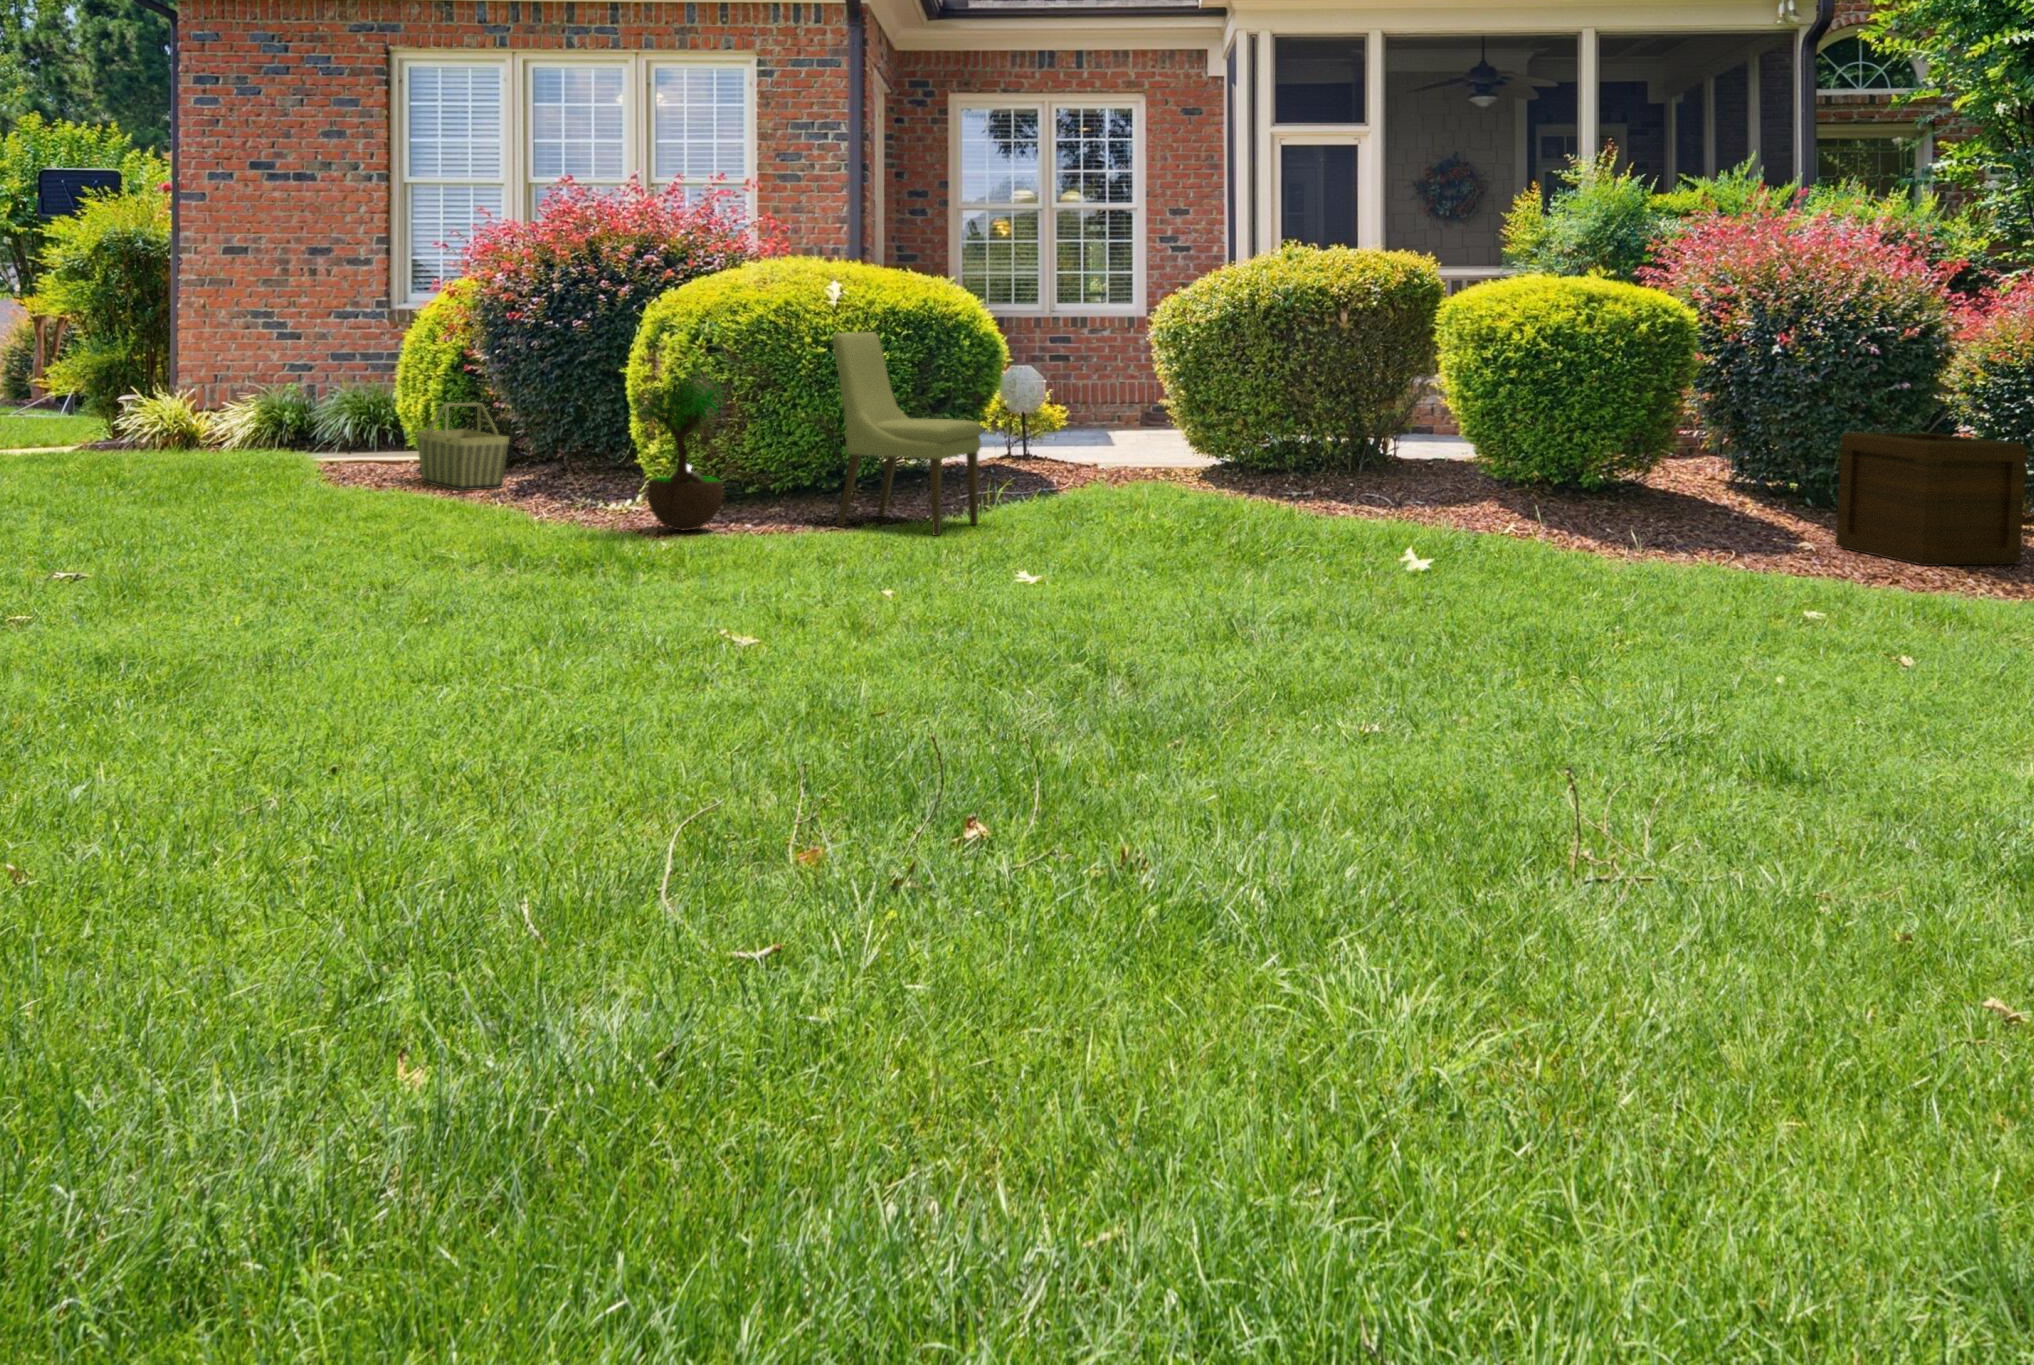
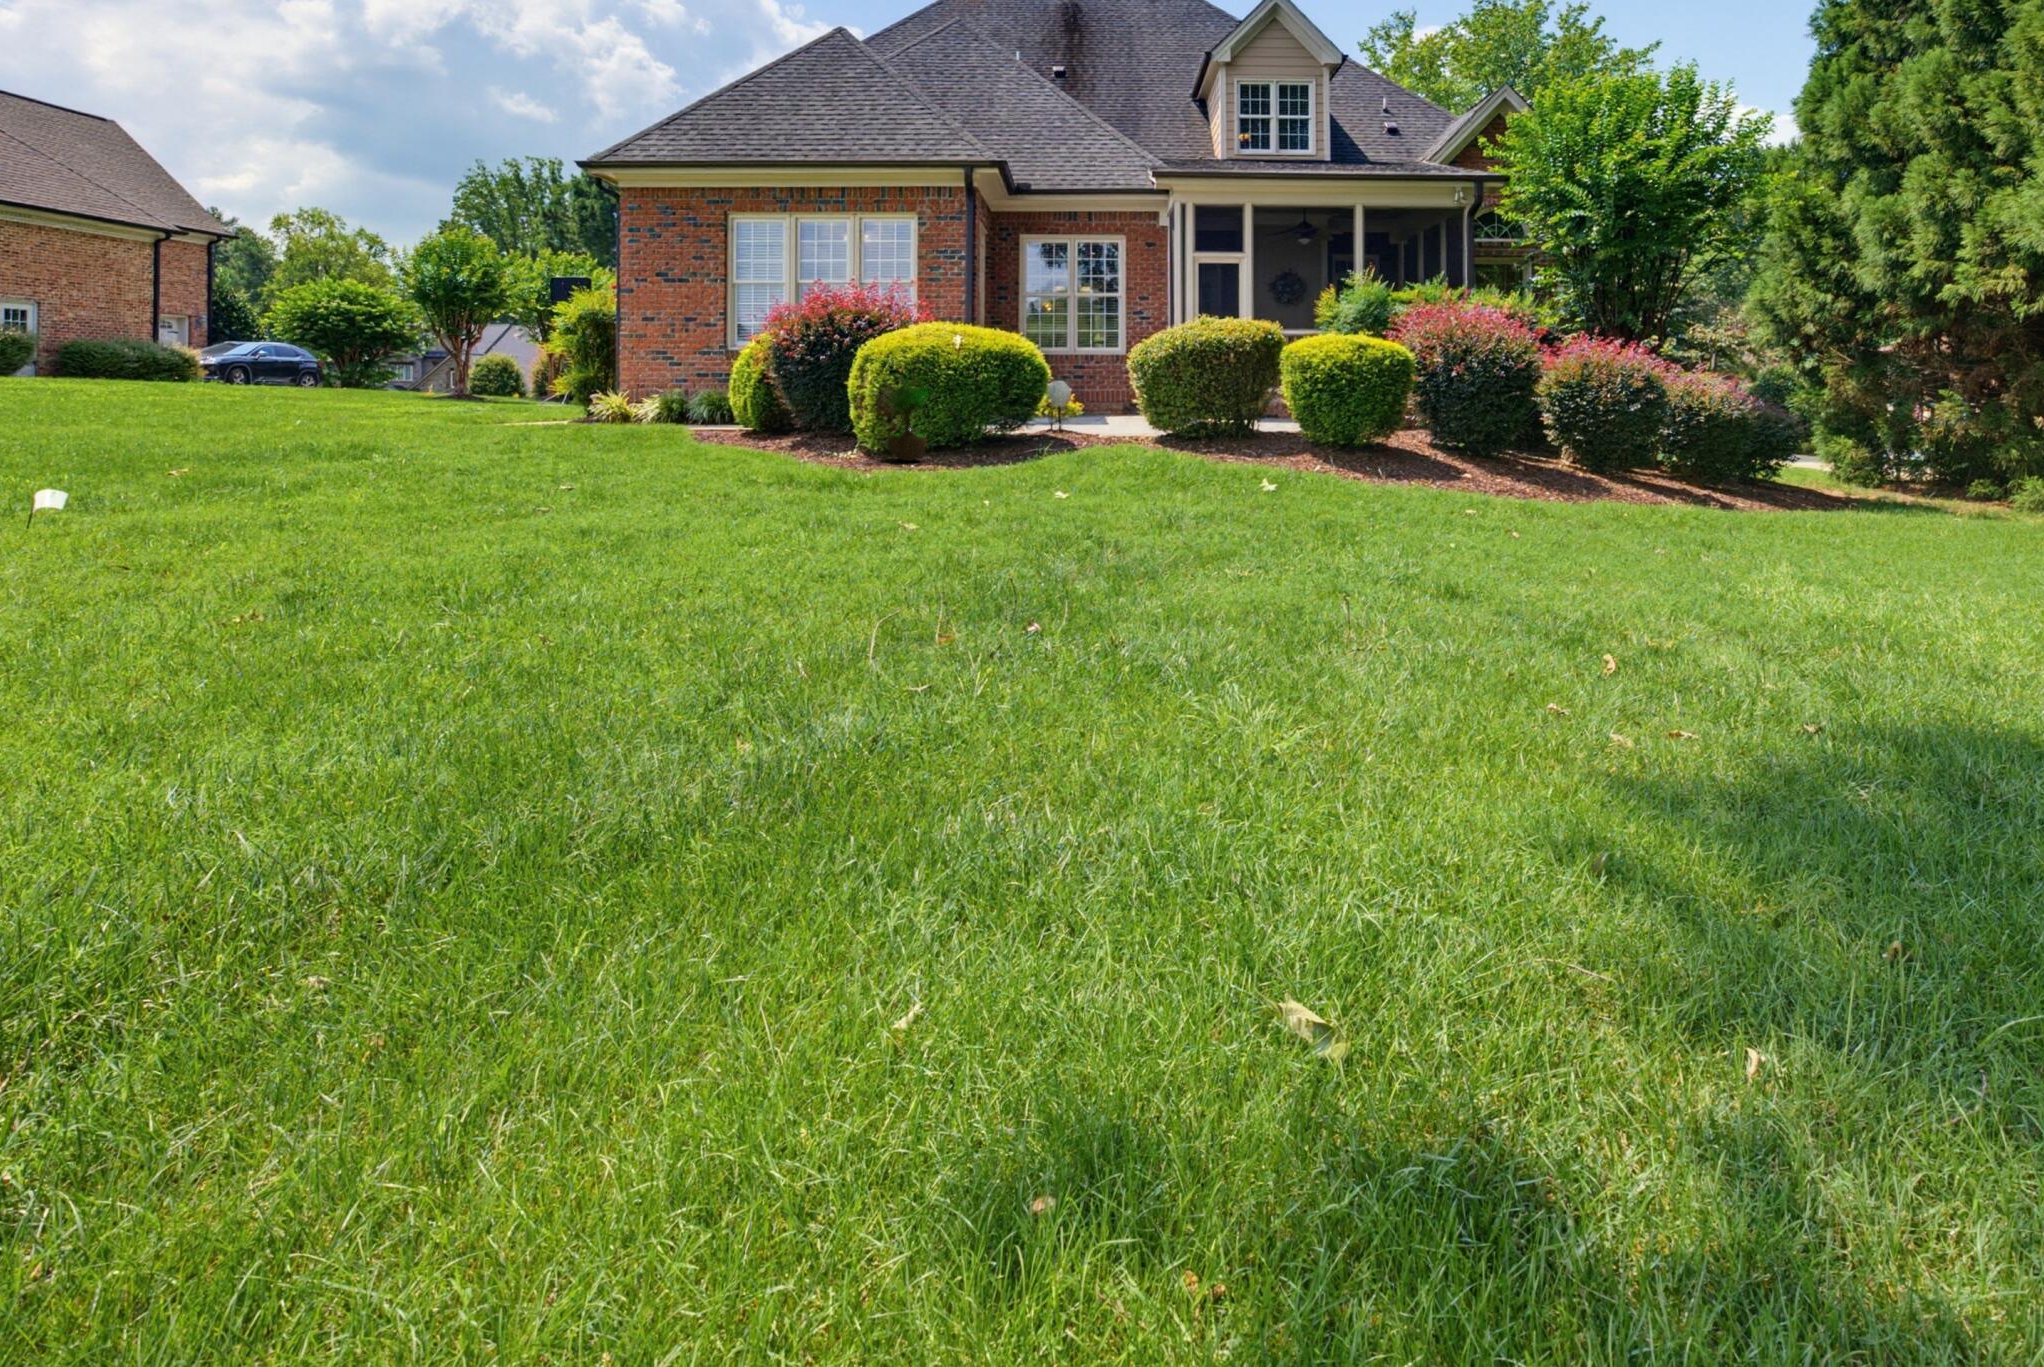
chair: present [832,332,981,536] -> none [980,362,1054,464]
basket: present [417,402,509,491] -> none [760,397,809,442]
wooden crate: present [1836,432,2027,566] -> none [1480,415,1573,481]

